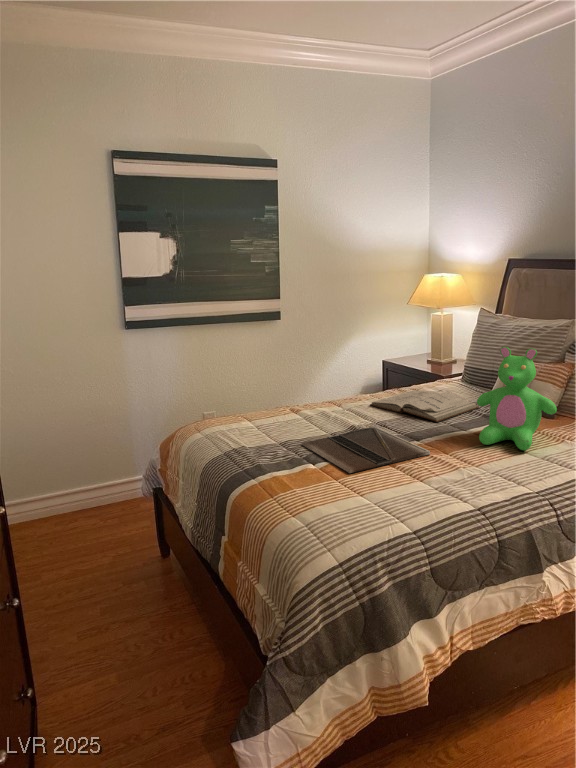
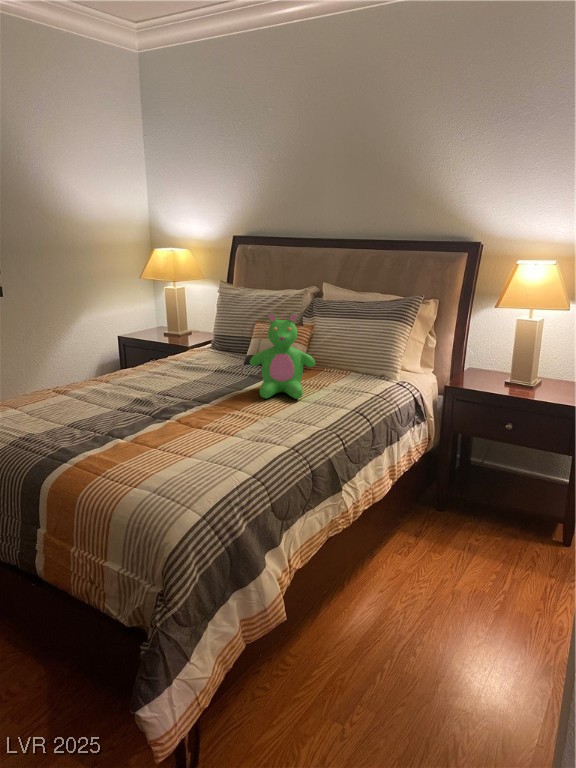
book: present [370,390,479,422] -> none [140,358,239,385]
laptop: present [302,427,430,473] -> none [97,395,225,439]

